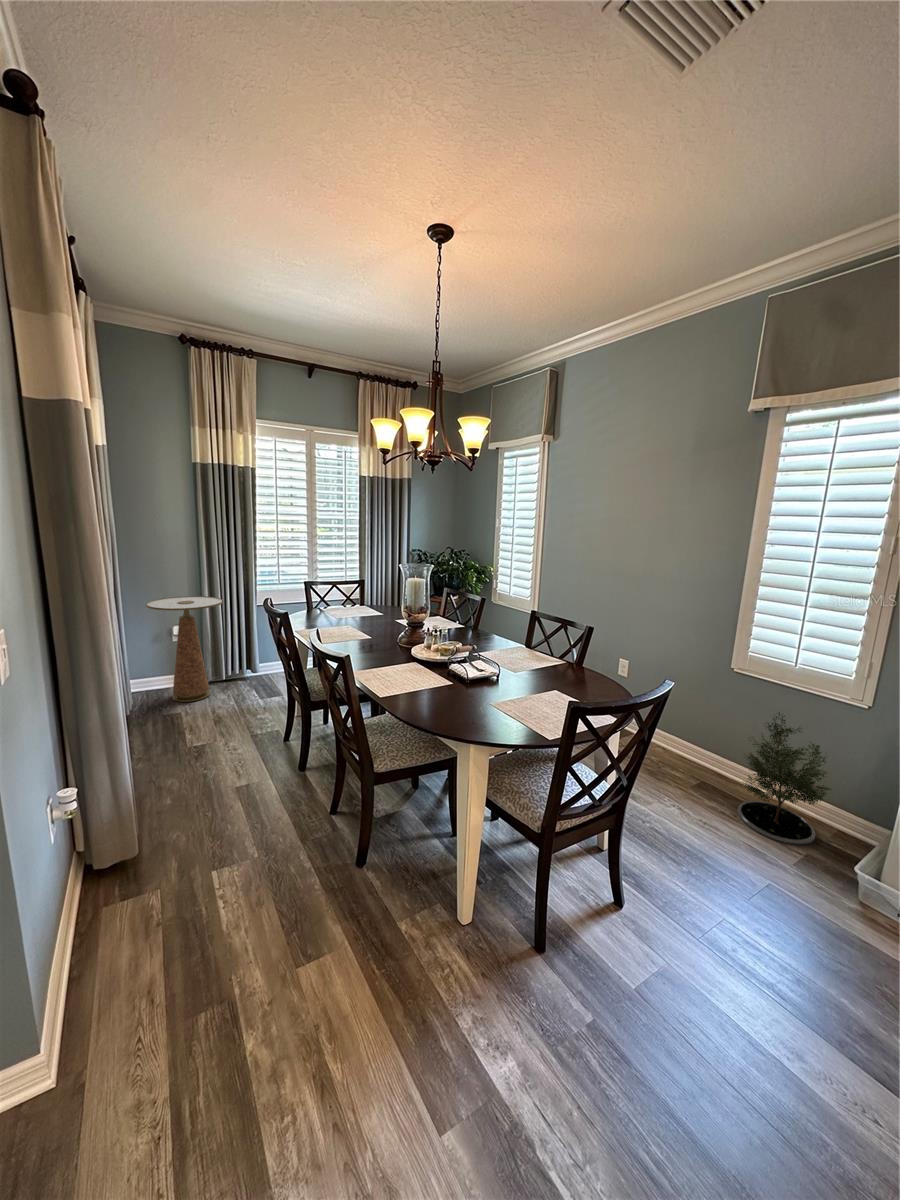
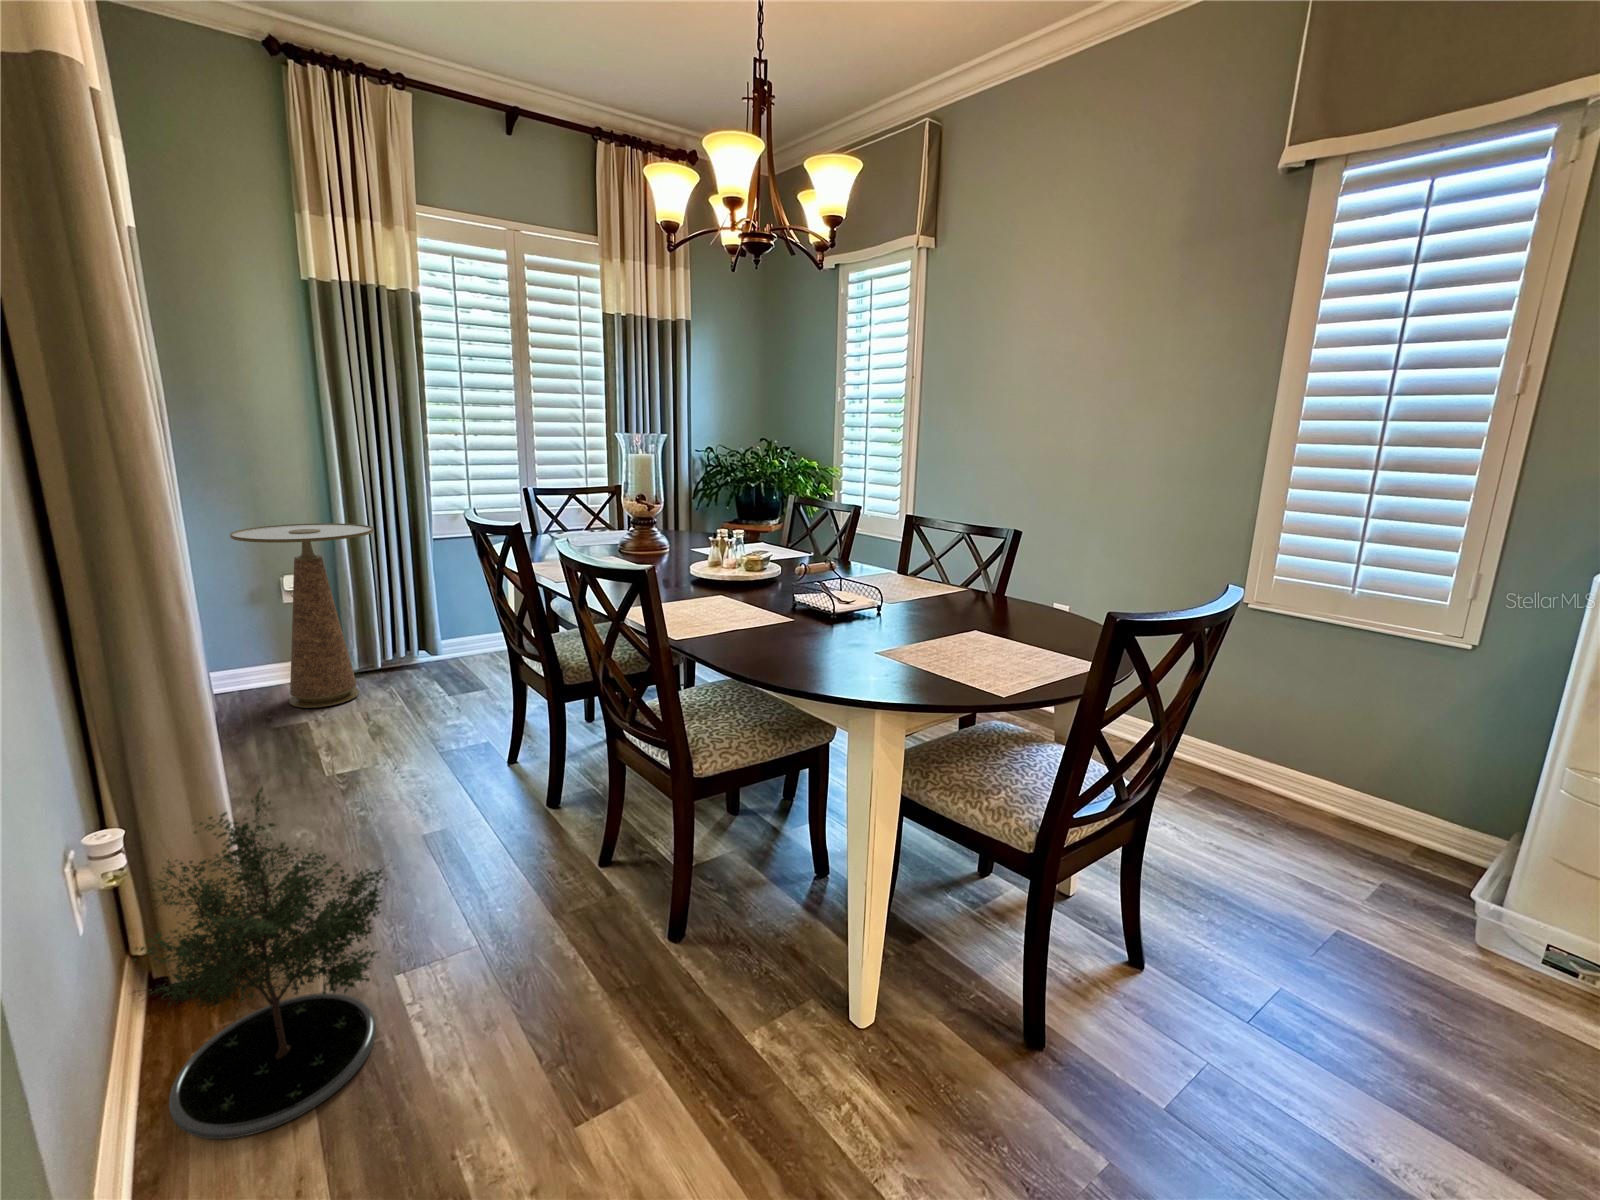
potted tree: present [738,712,831,845] -> present [133,788,387,1139]

